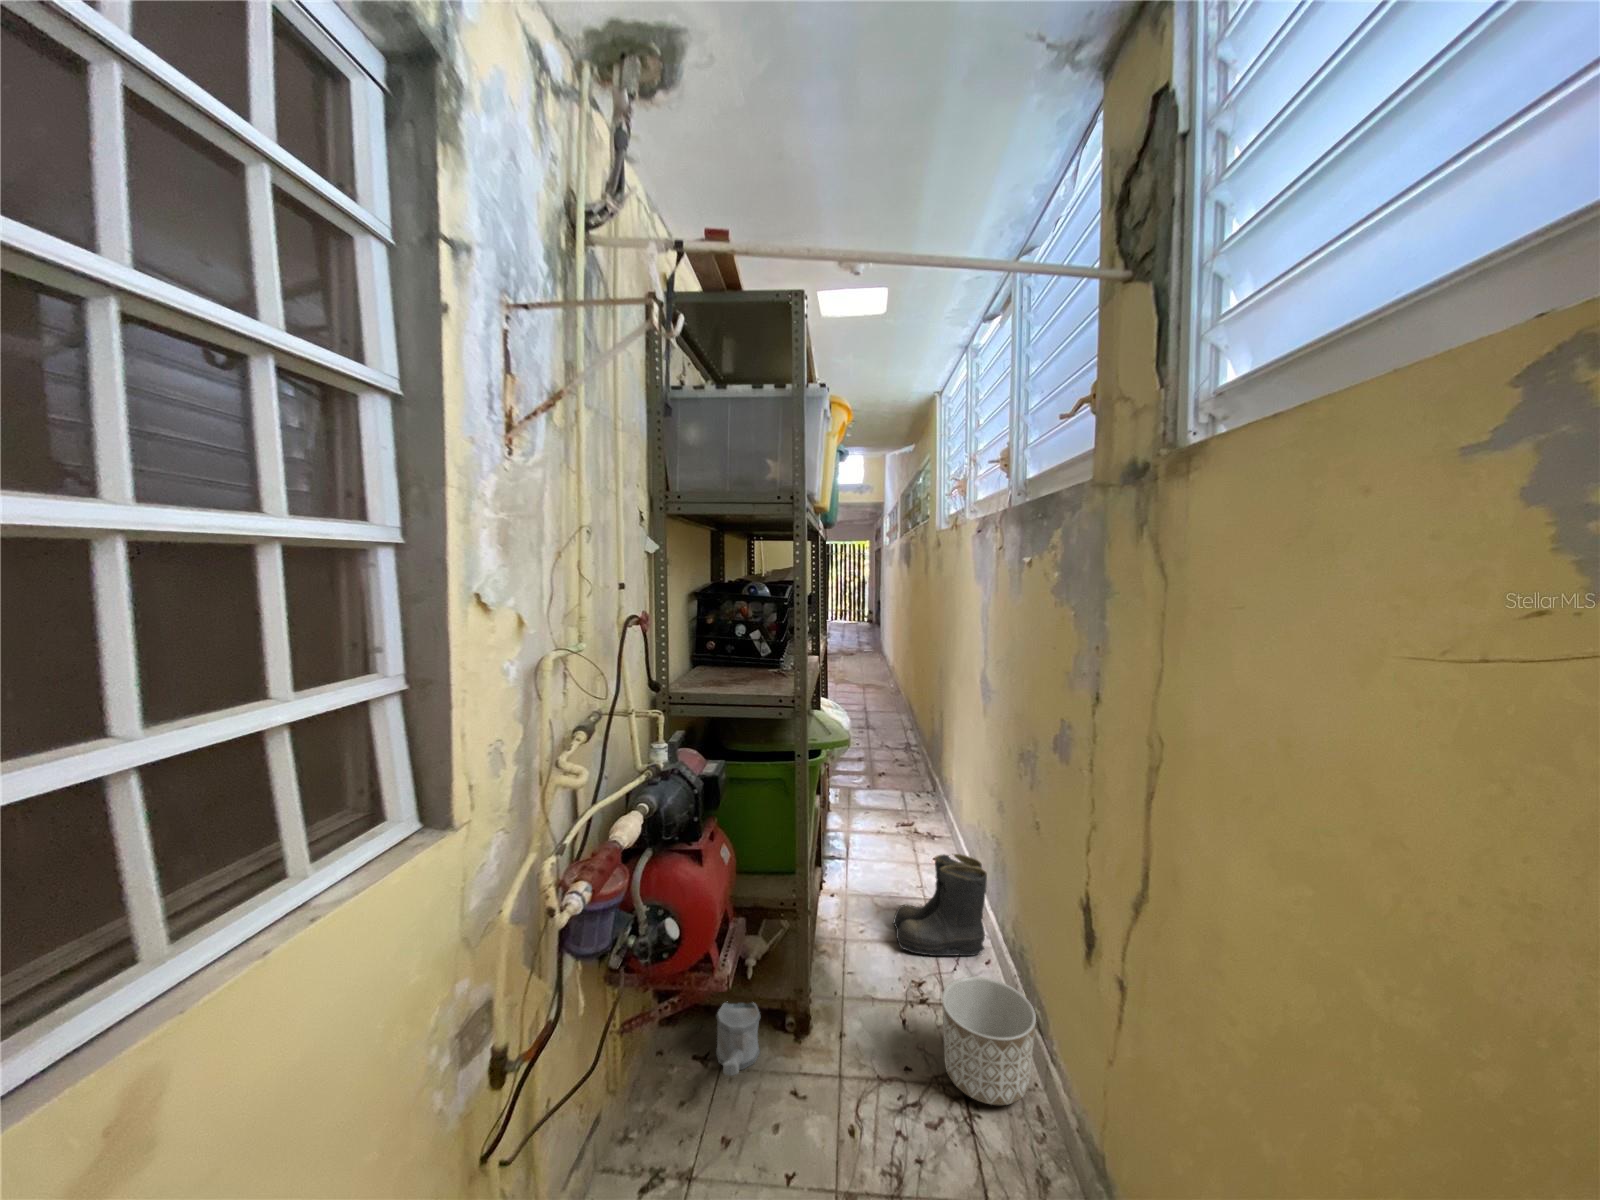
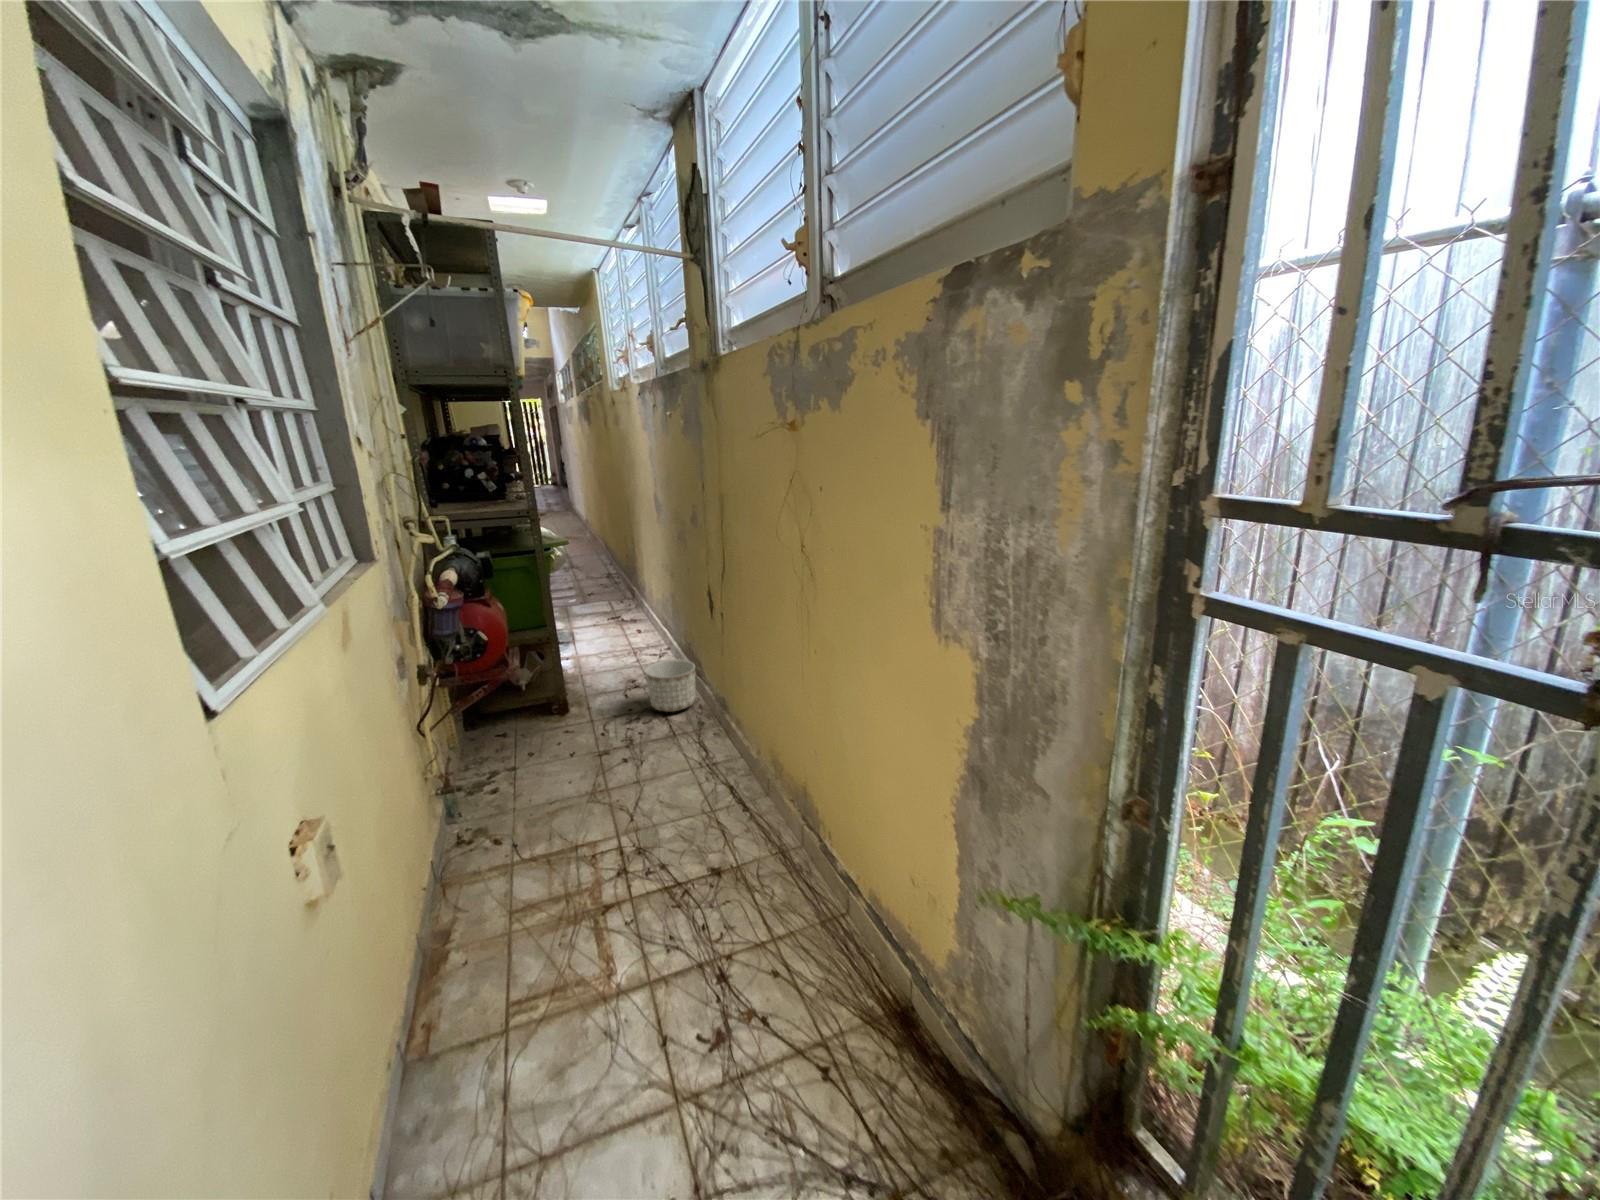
boots: present [893,854,987,956] -> none [612,613,672,674]
watering can: present [716,1003,760,1076] -> none [507,701,540,741]

